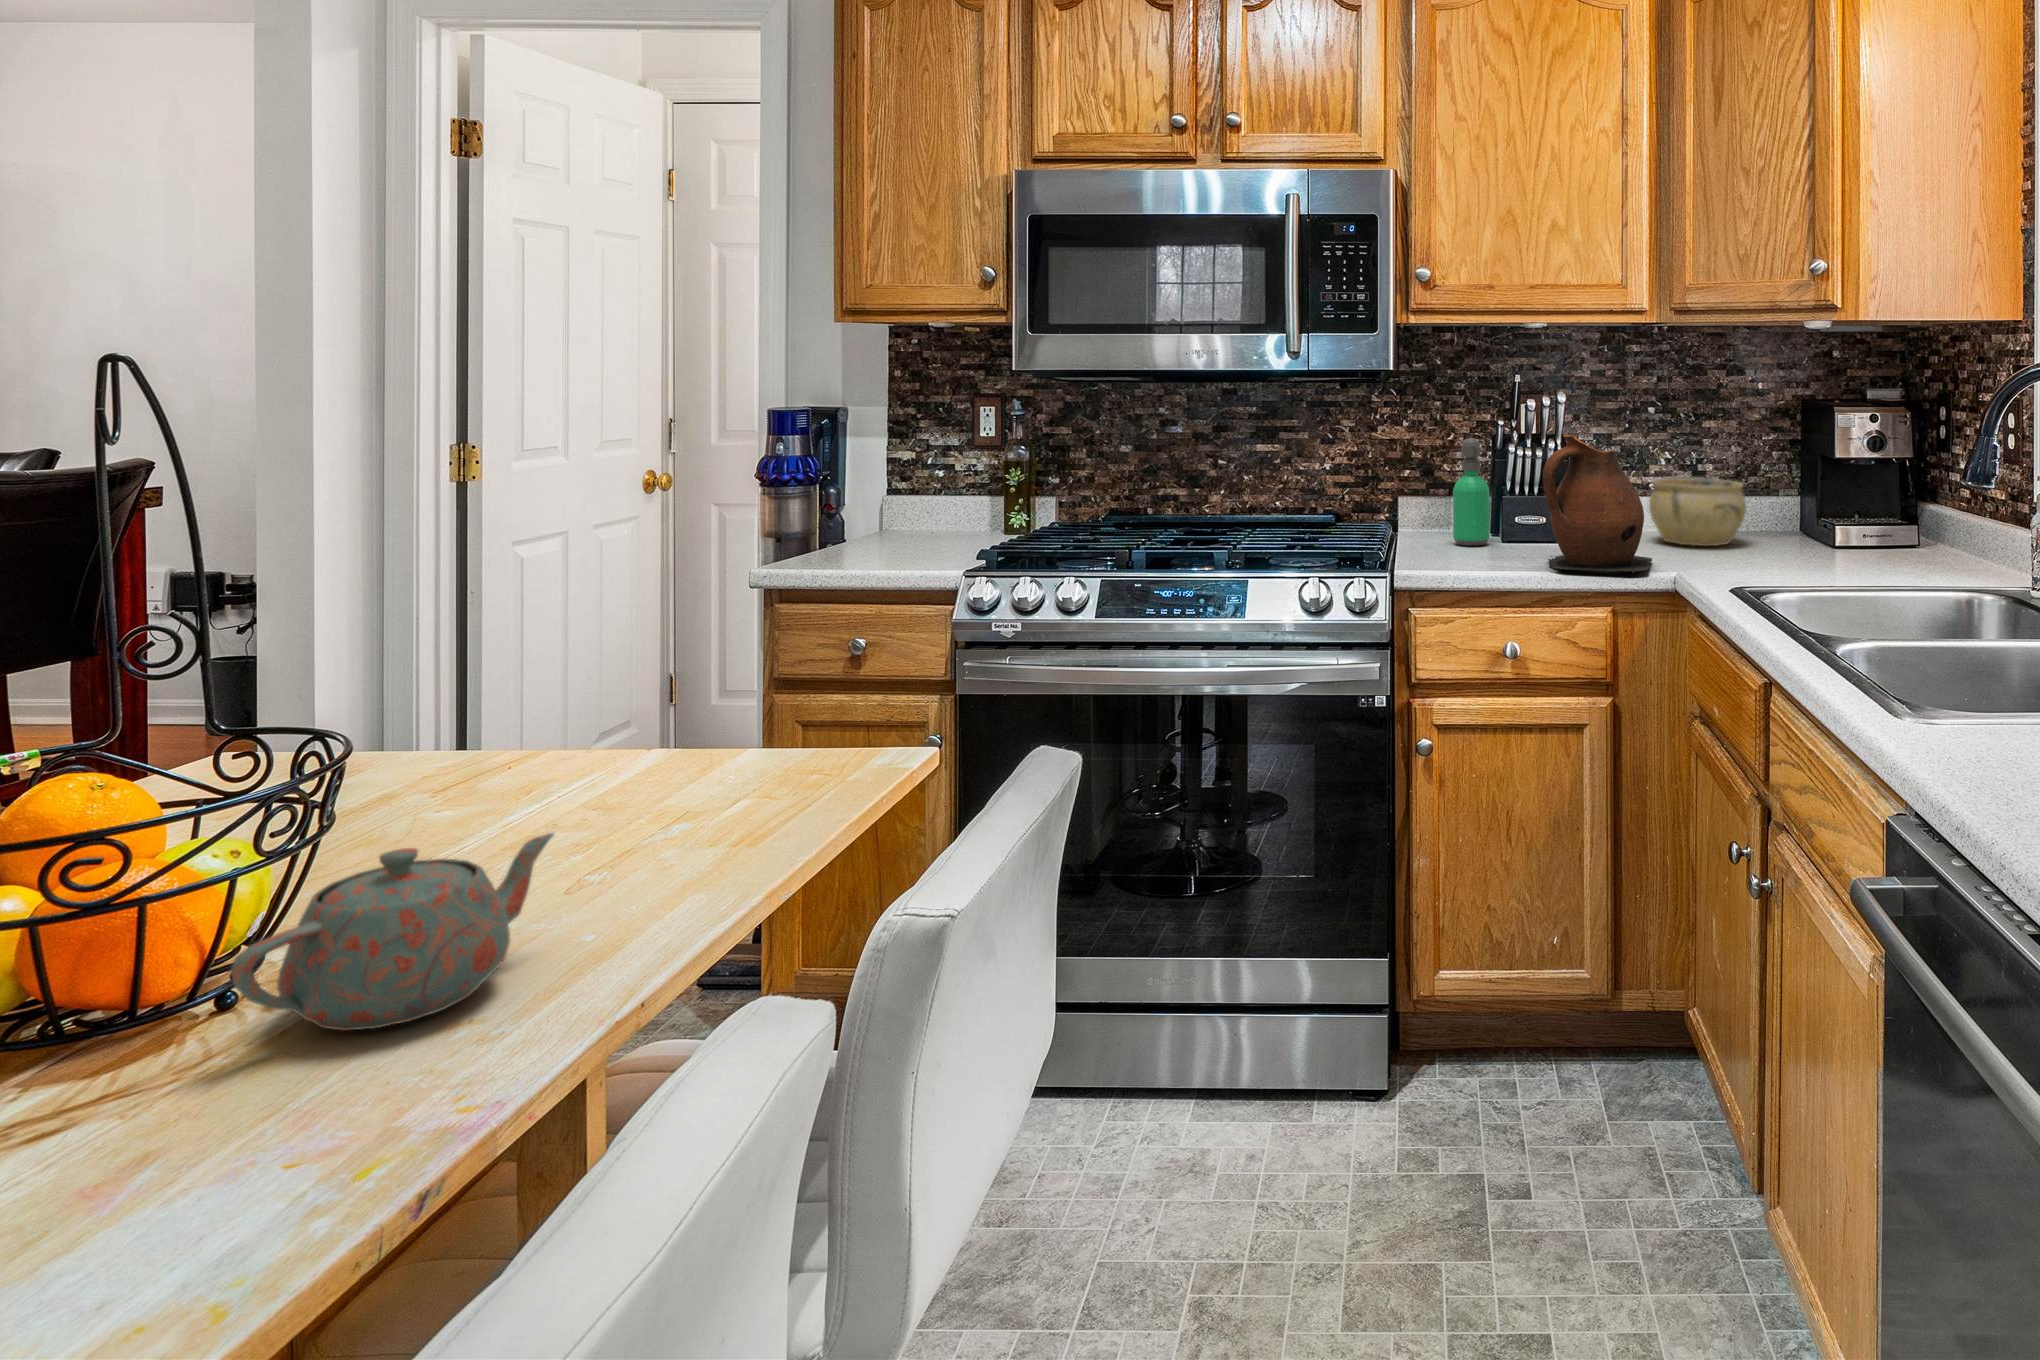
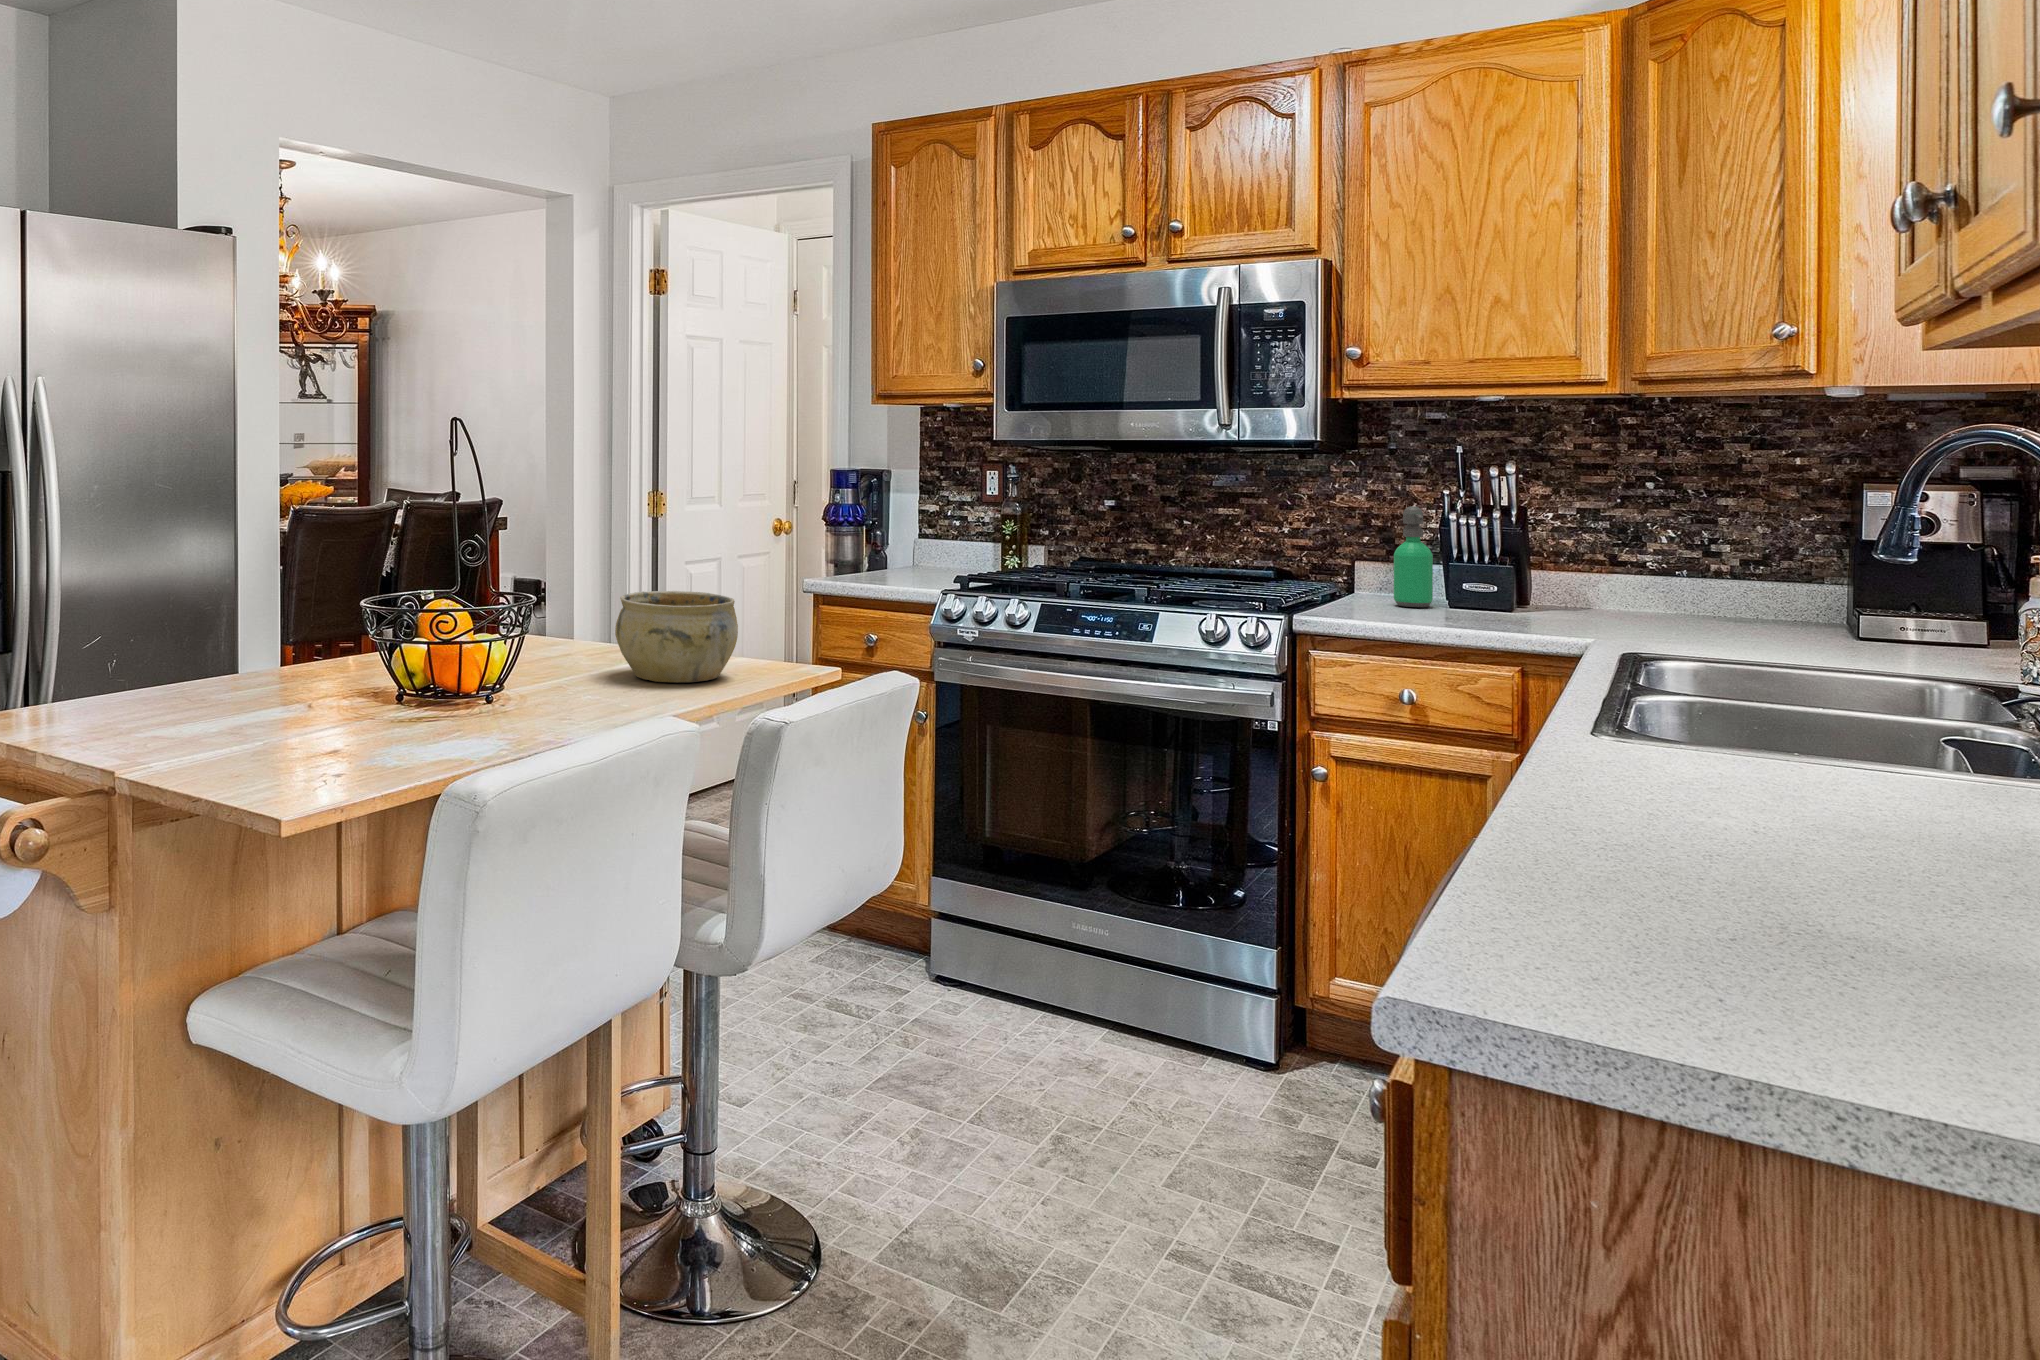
ceramic pitcher: present [1543,435,1652,574] -> none [1455,502,1591,637]
ceramic bowl: present [1649,477,1746,546] -> present [615,591,738,682]
teapot: present [231,833,554,1031] -> none [489,641,614,713]

